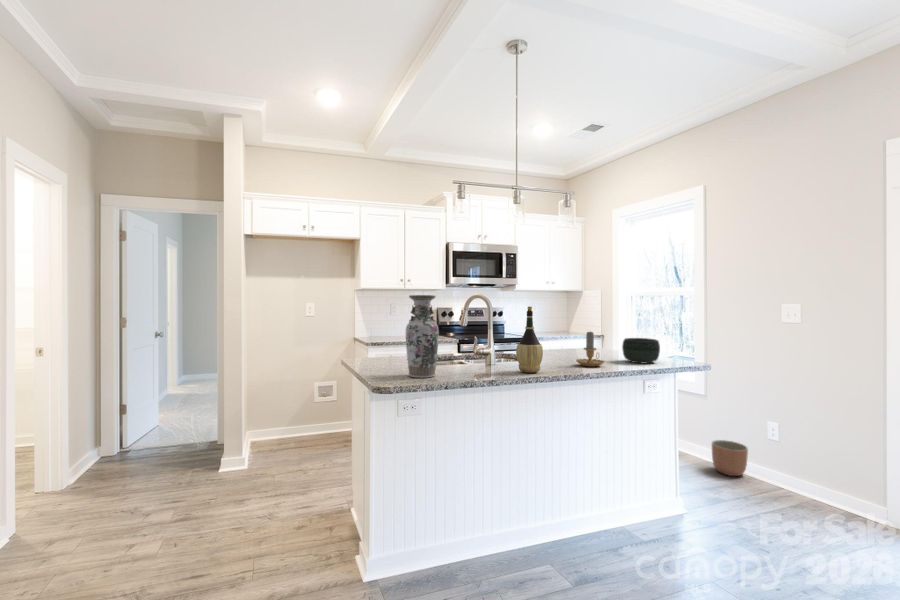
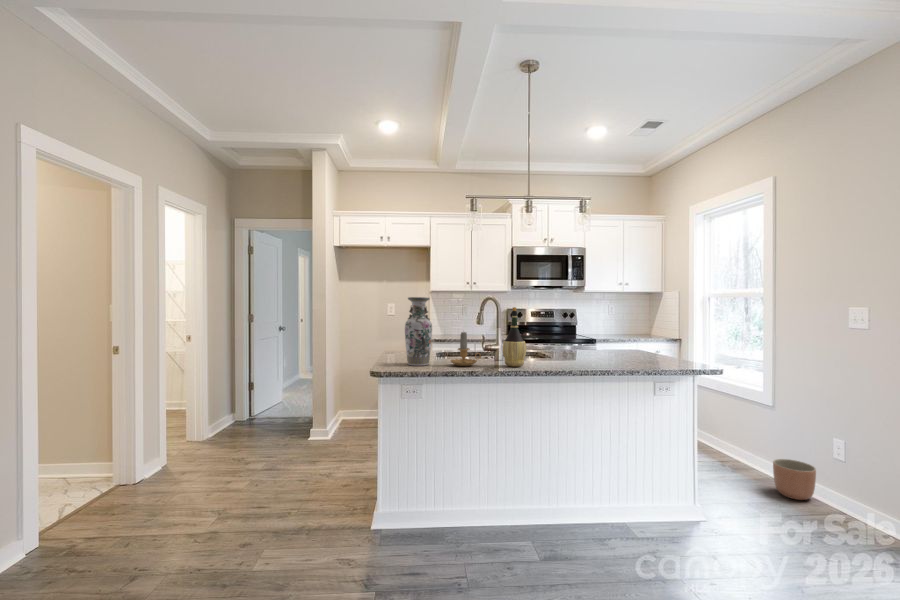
candle: present [576,332,604,367] -> present [451,332,478,366]
bowl: present [622,338,660,363] -> none [629,340,666,365]

